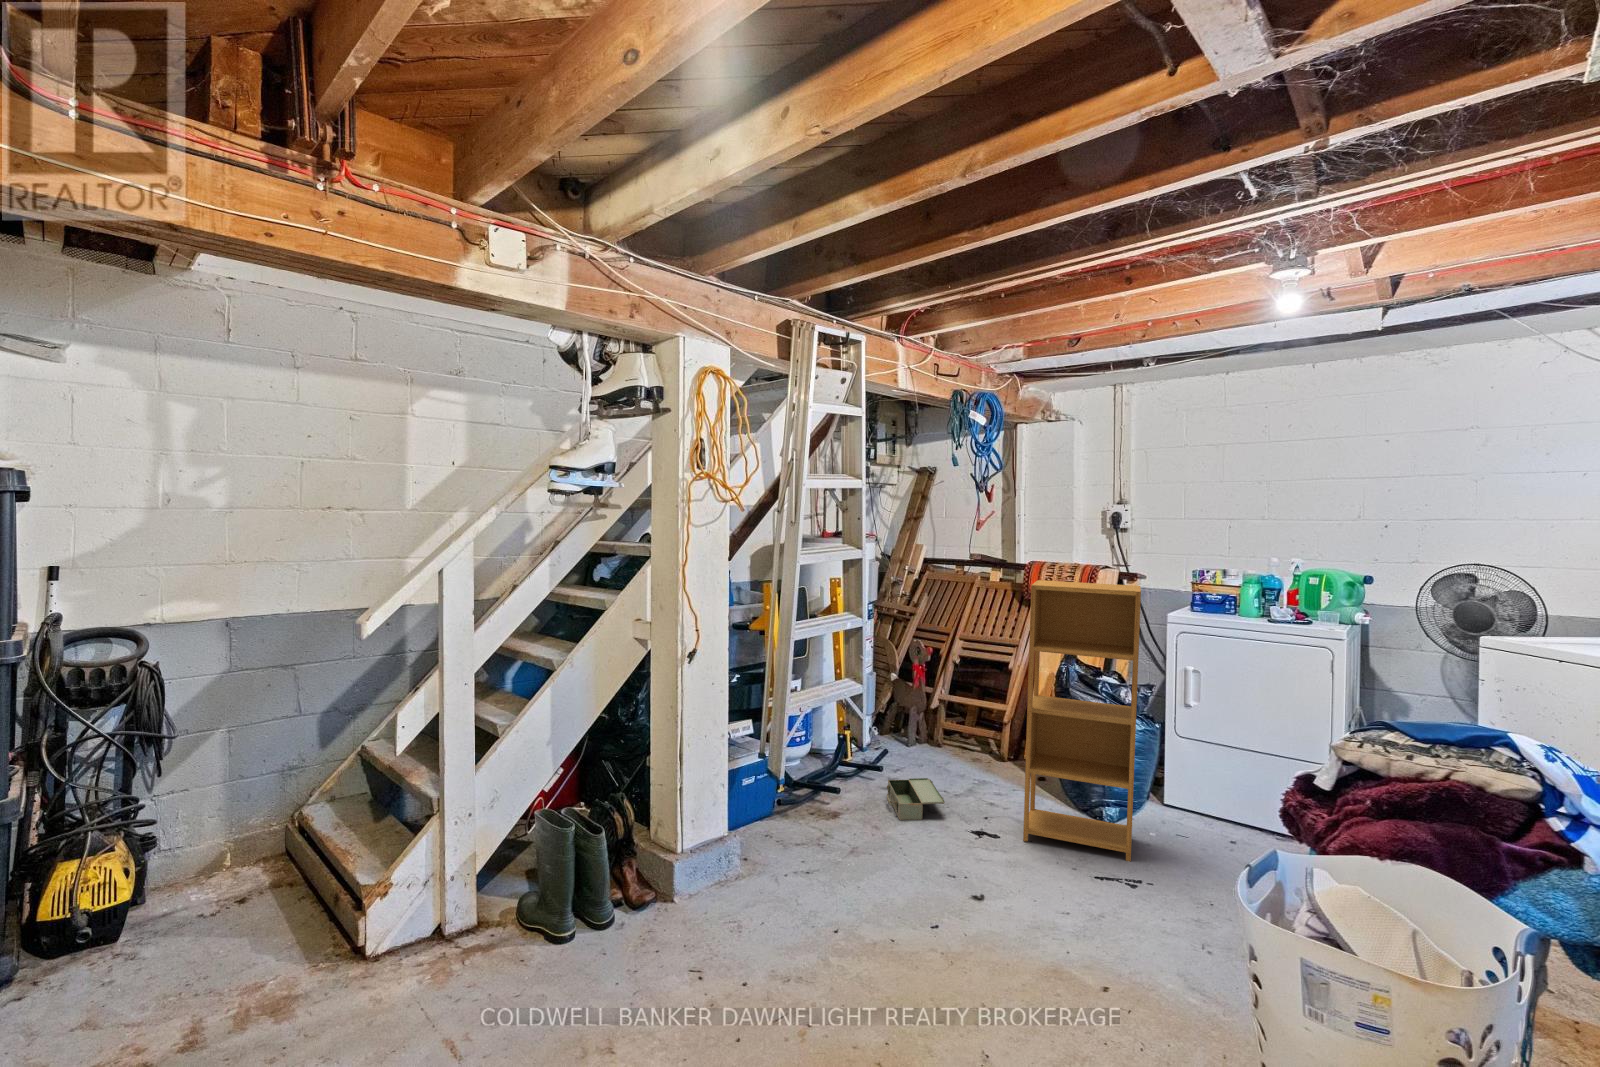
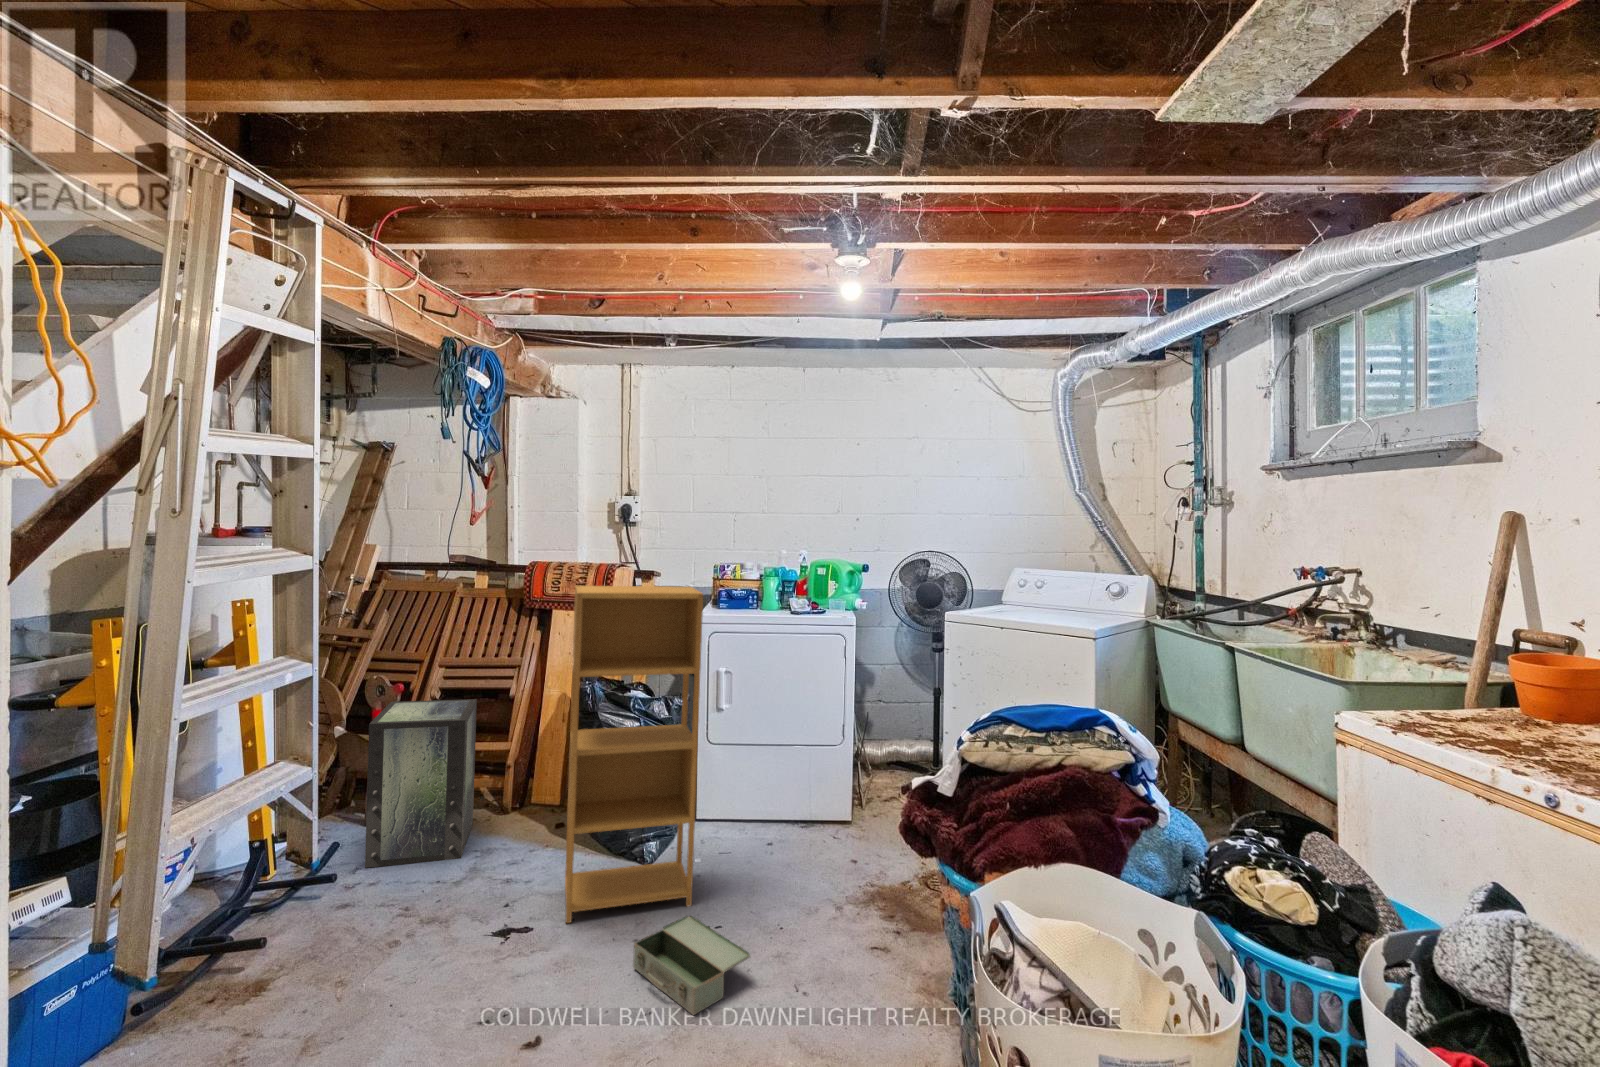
storage box: none [902,660,980,782] -> present [365,699,477,868]
toolbox: present [887,778,945,820] -> present [633,916,750,1015]

